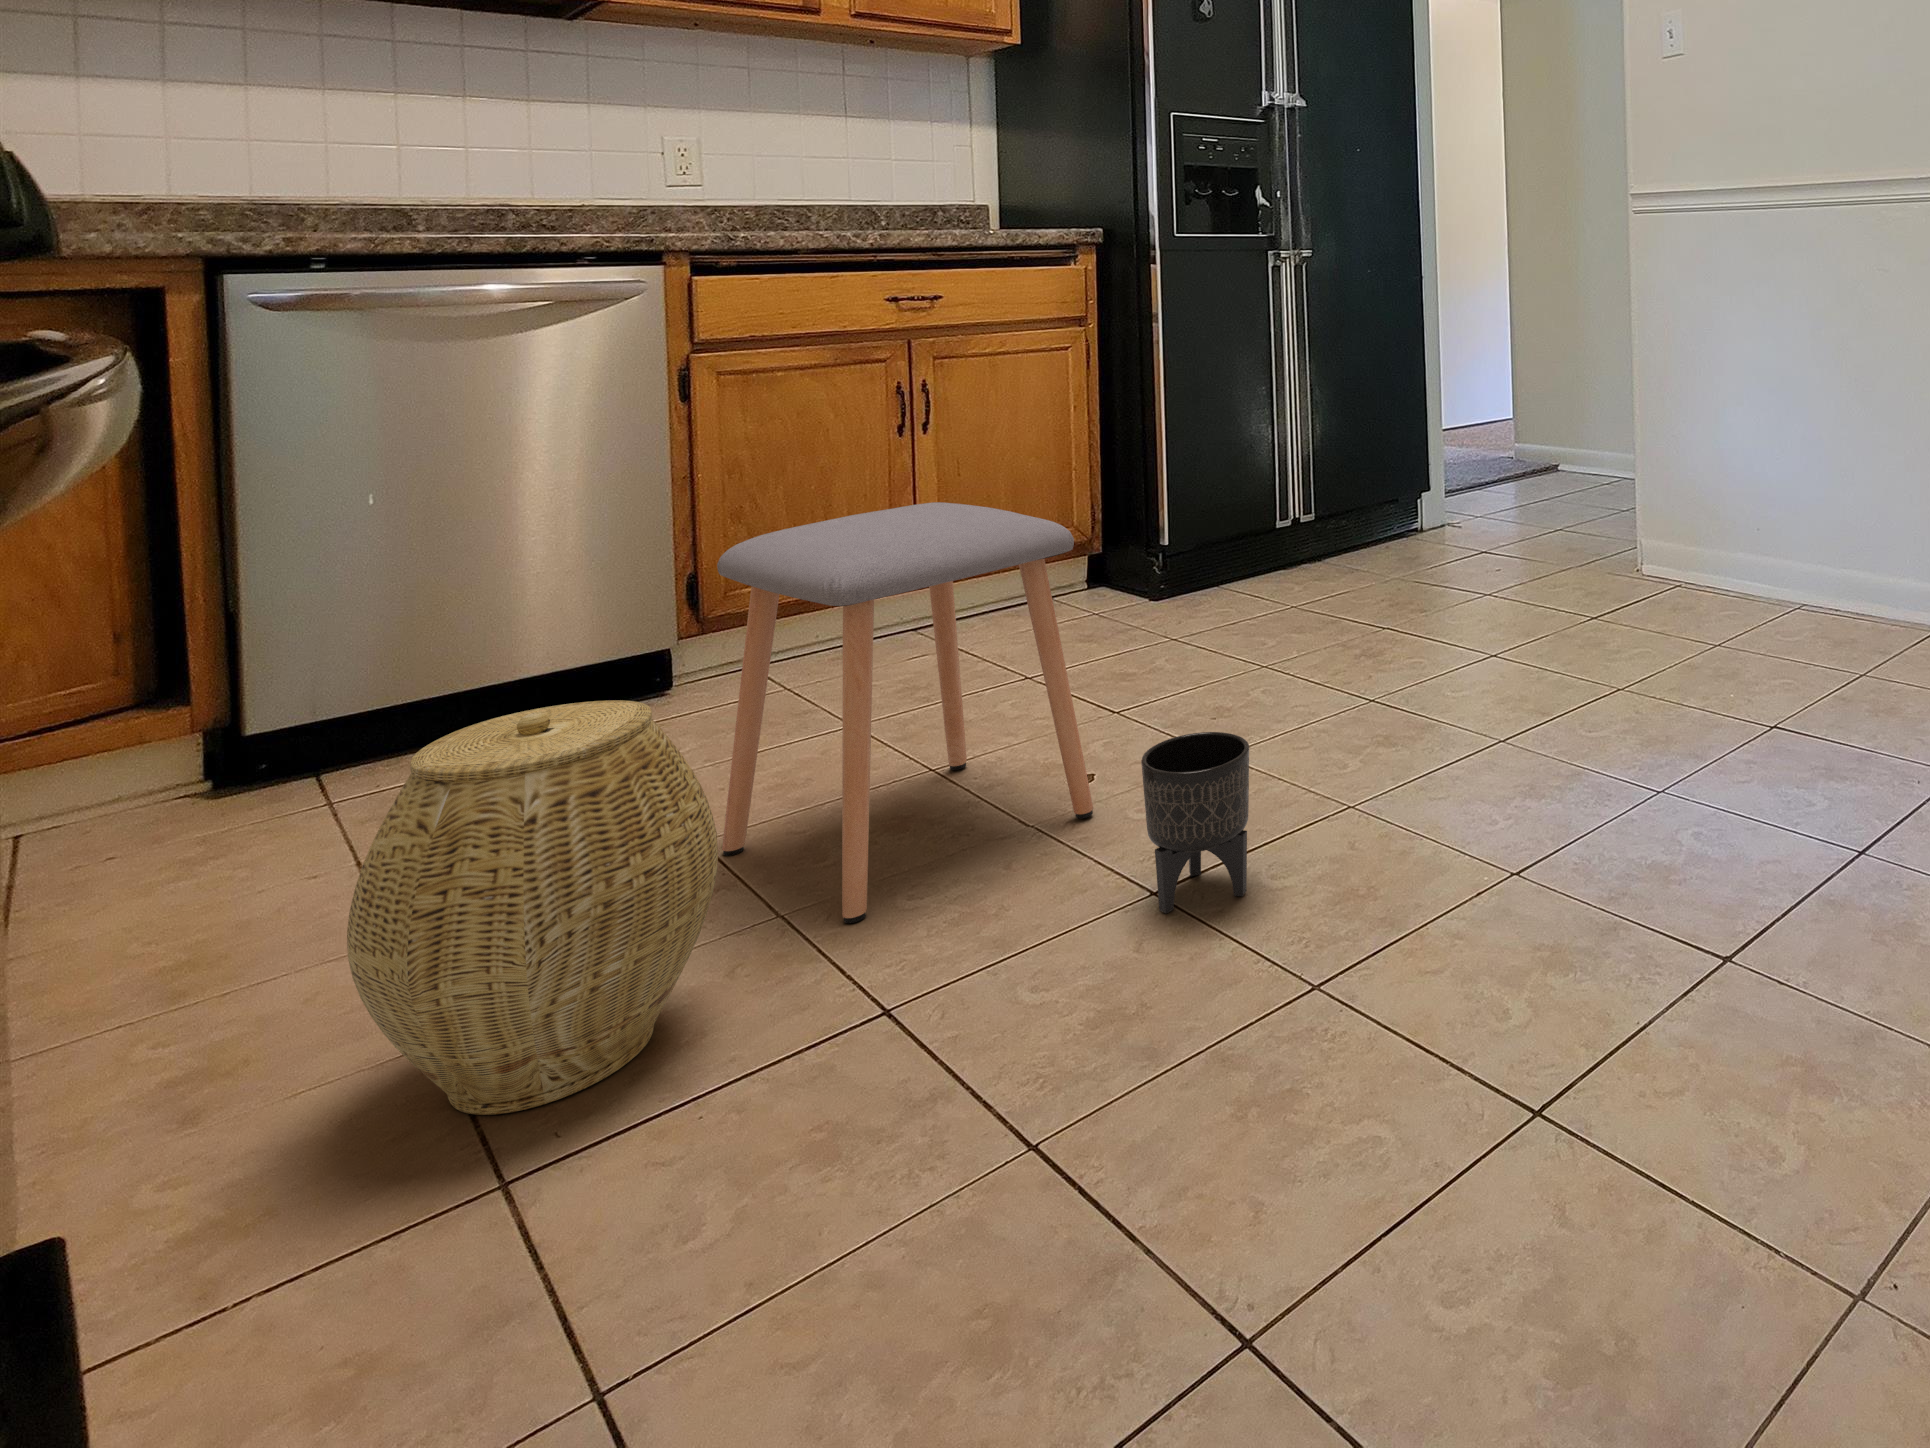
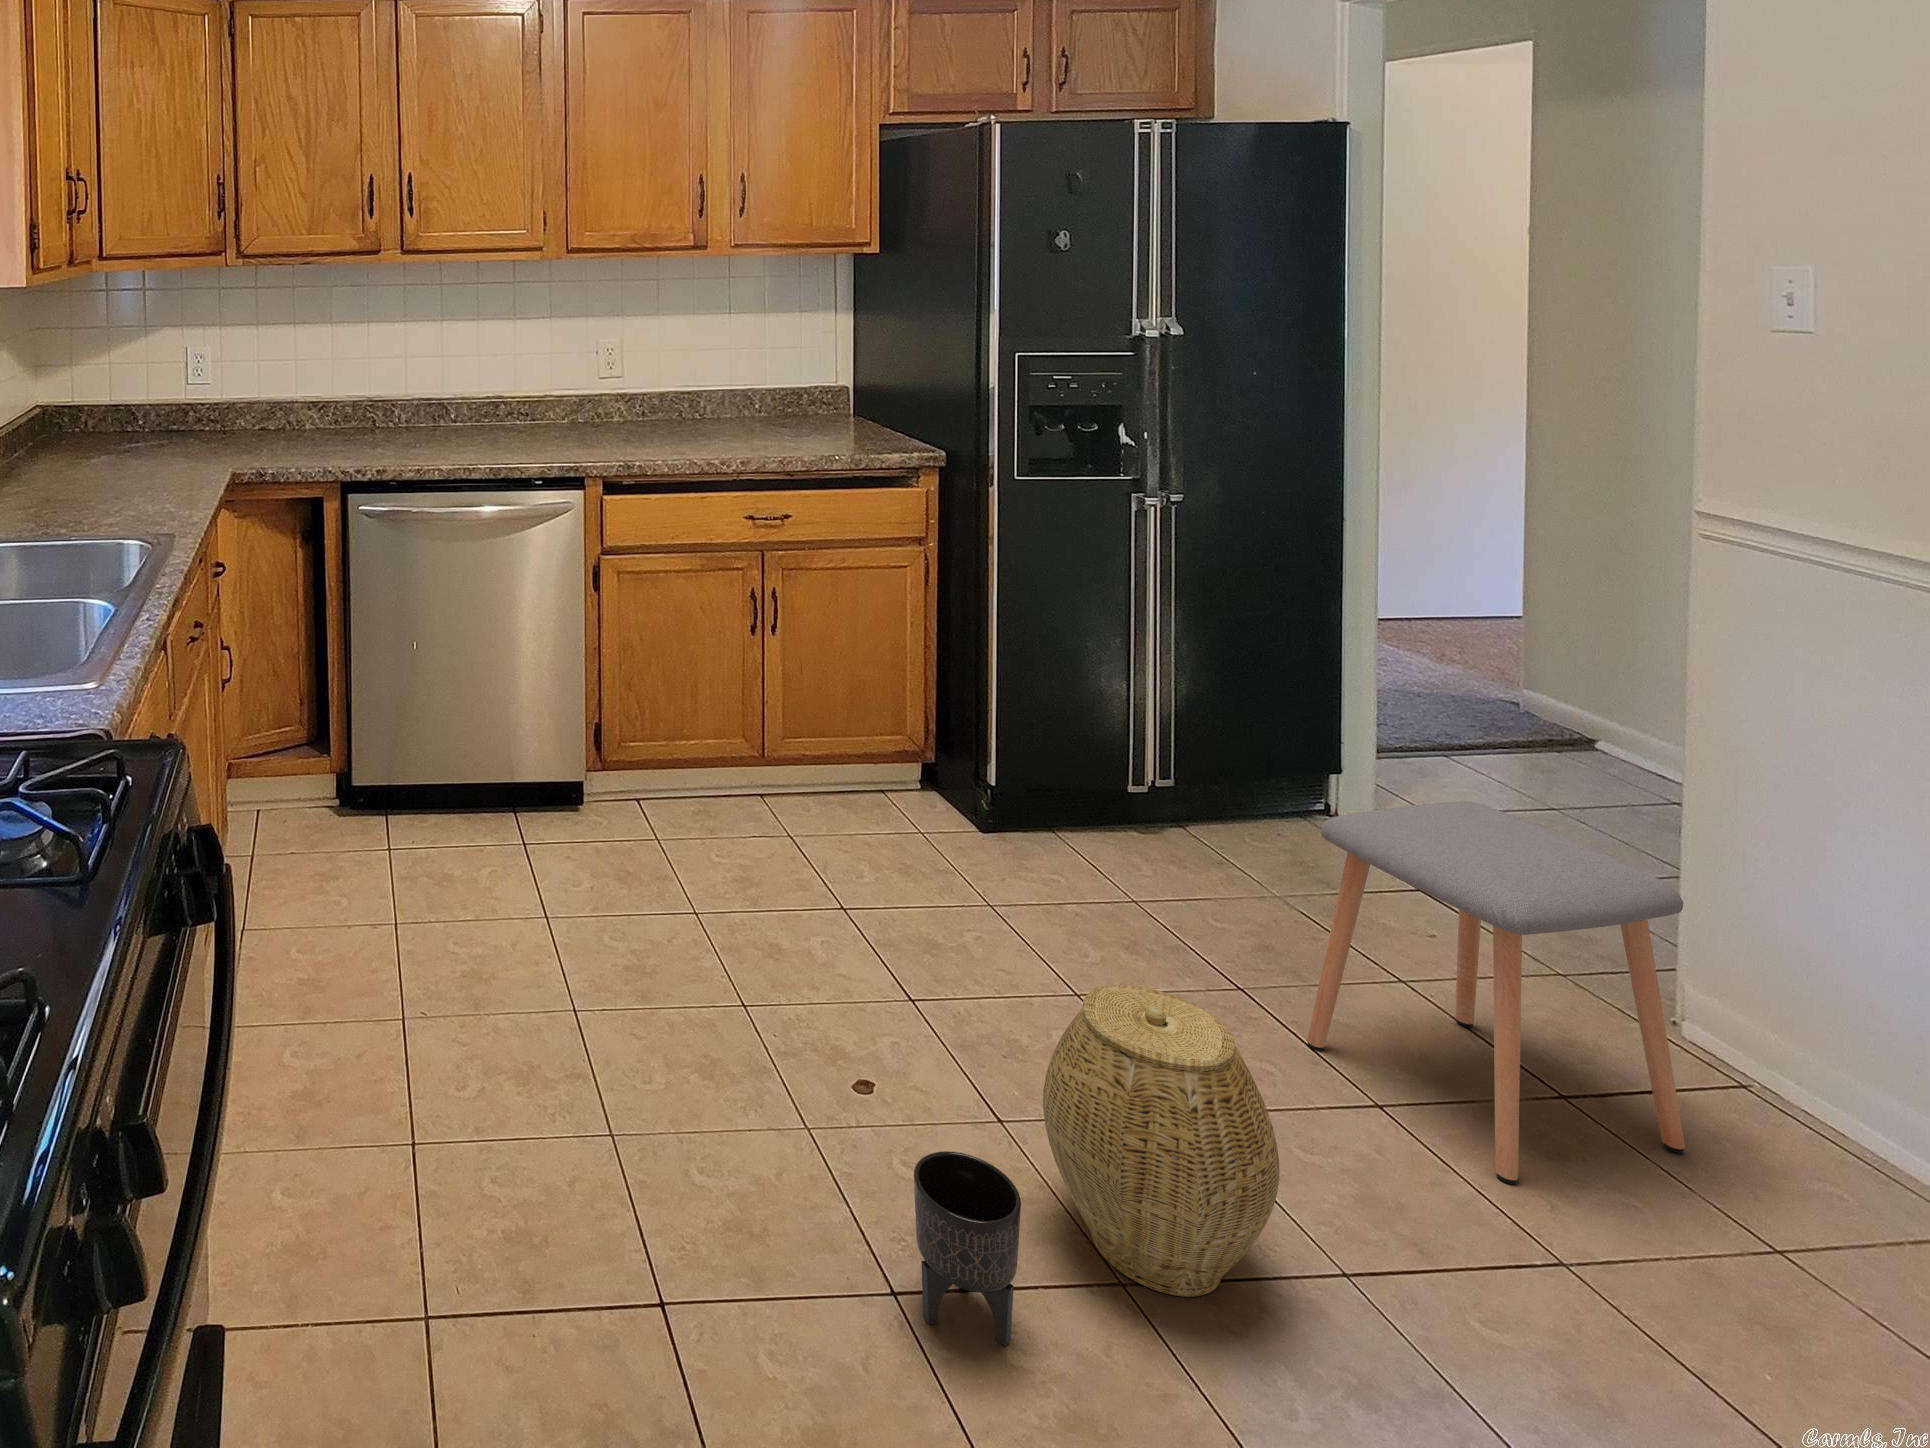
stool: present [717,502,1093,923] -> present [1307,801,1685,1184]
woven basket: present [347,700,718,1115] -> present [1043,985,1279,1297]

